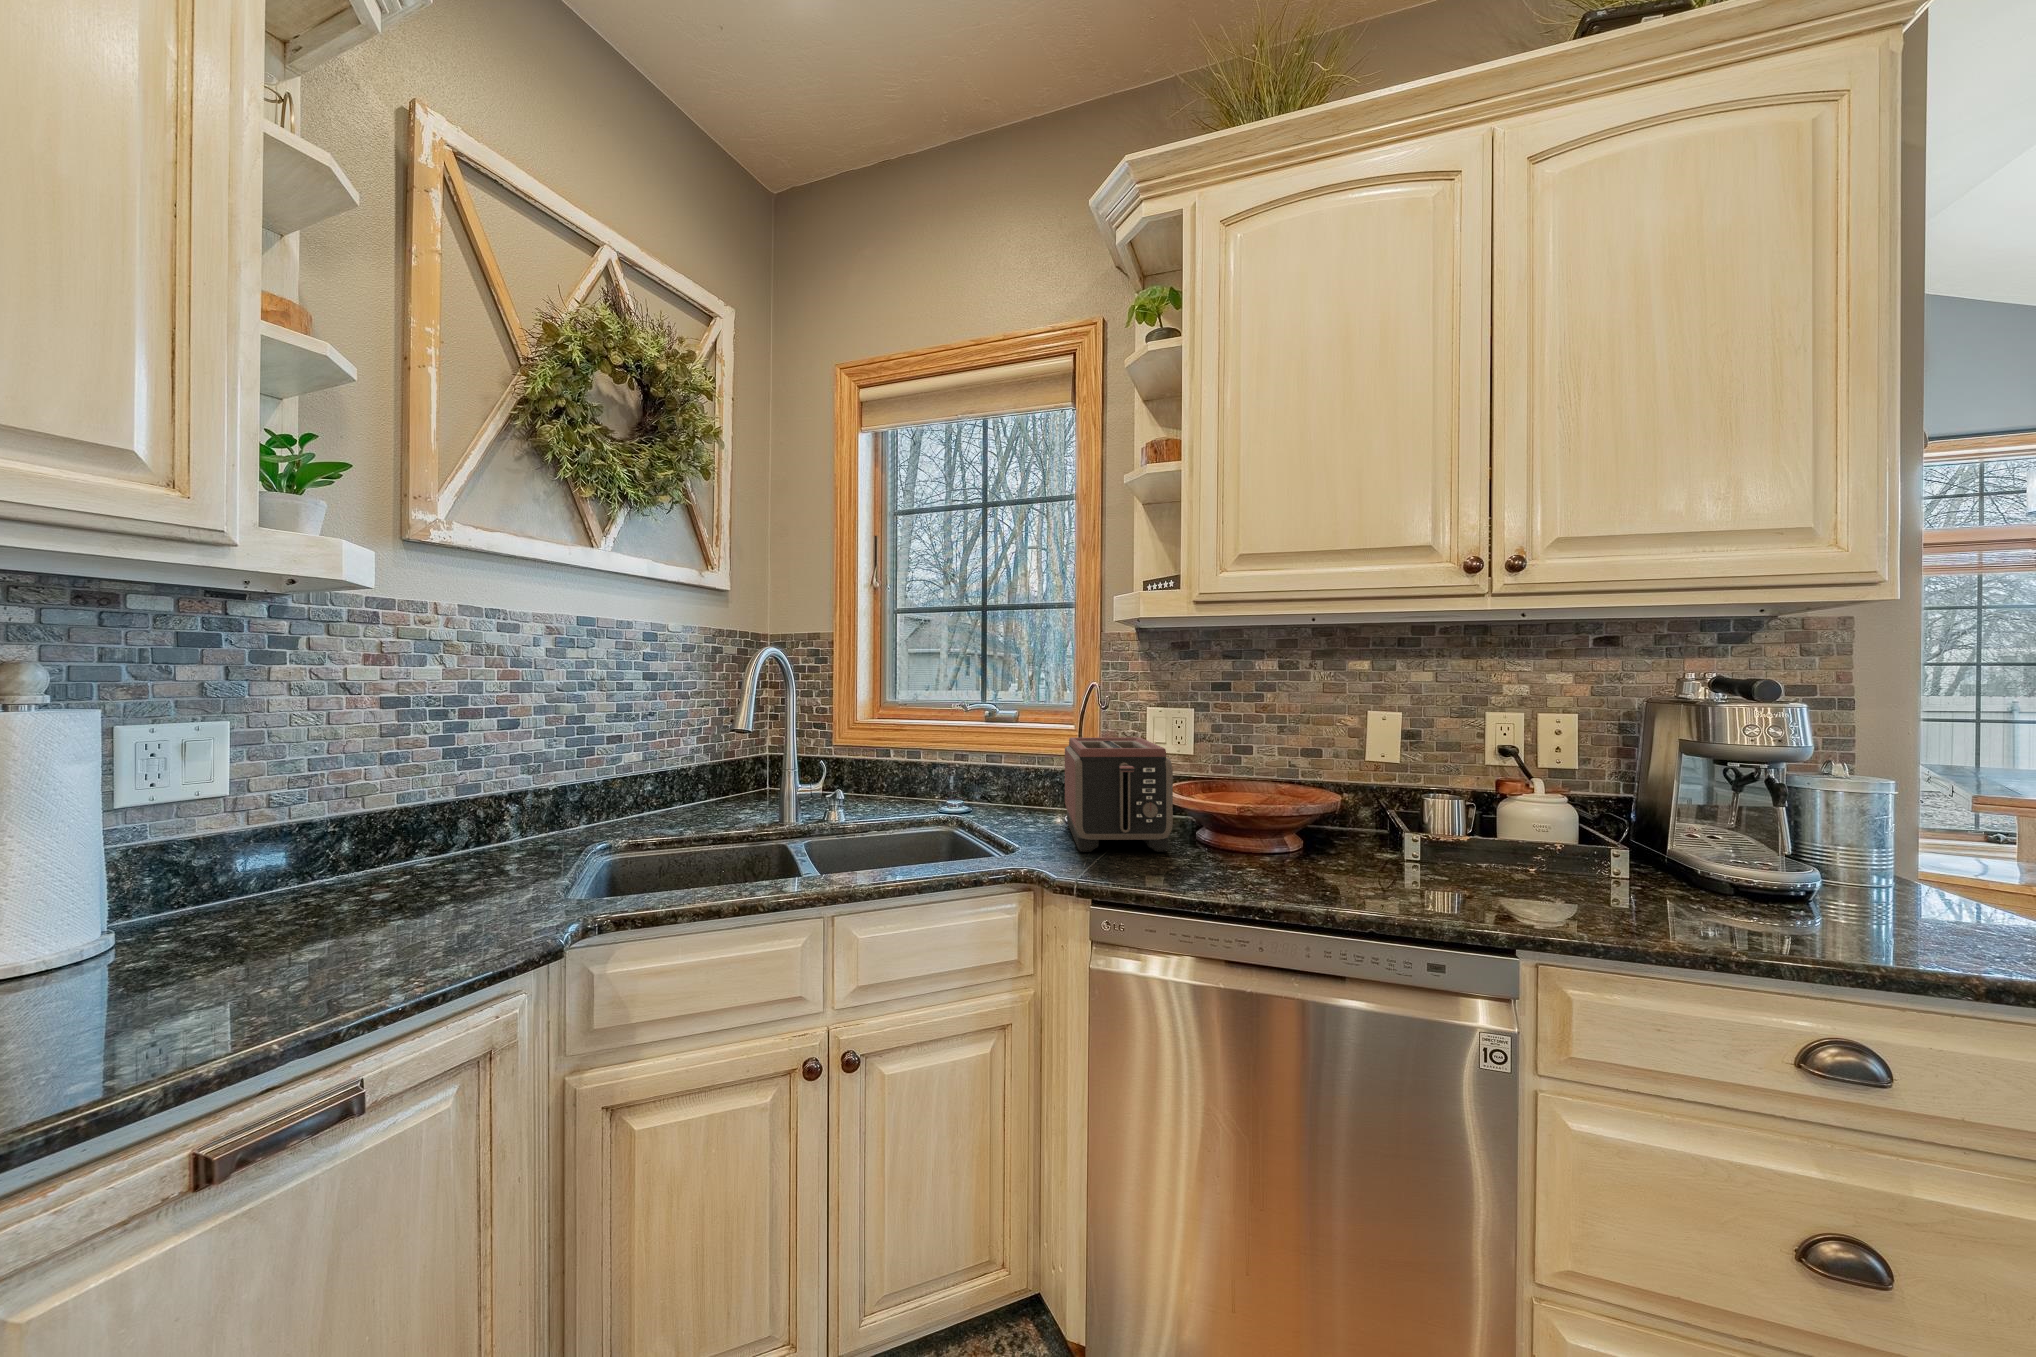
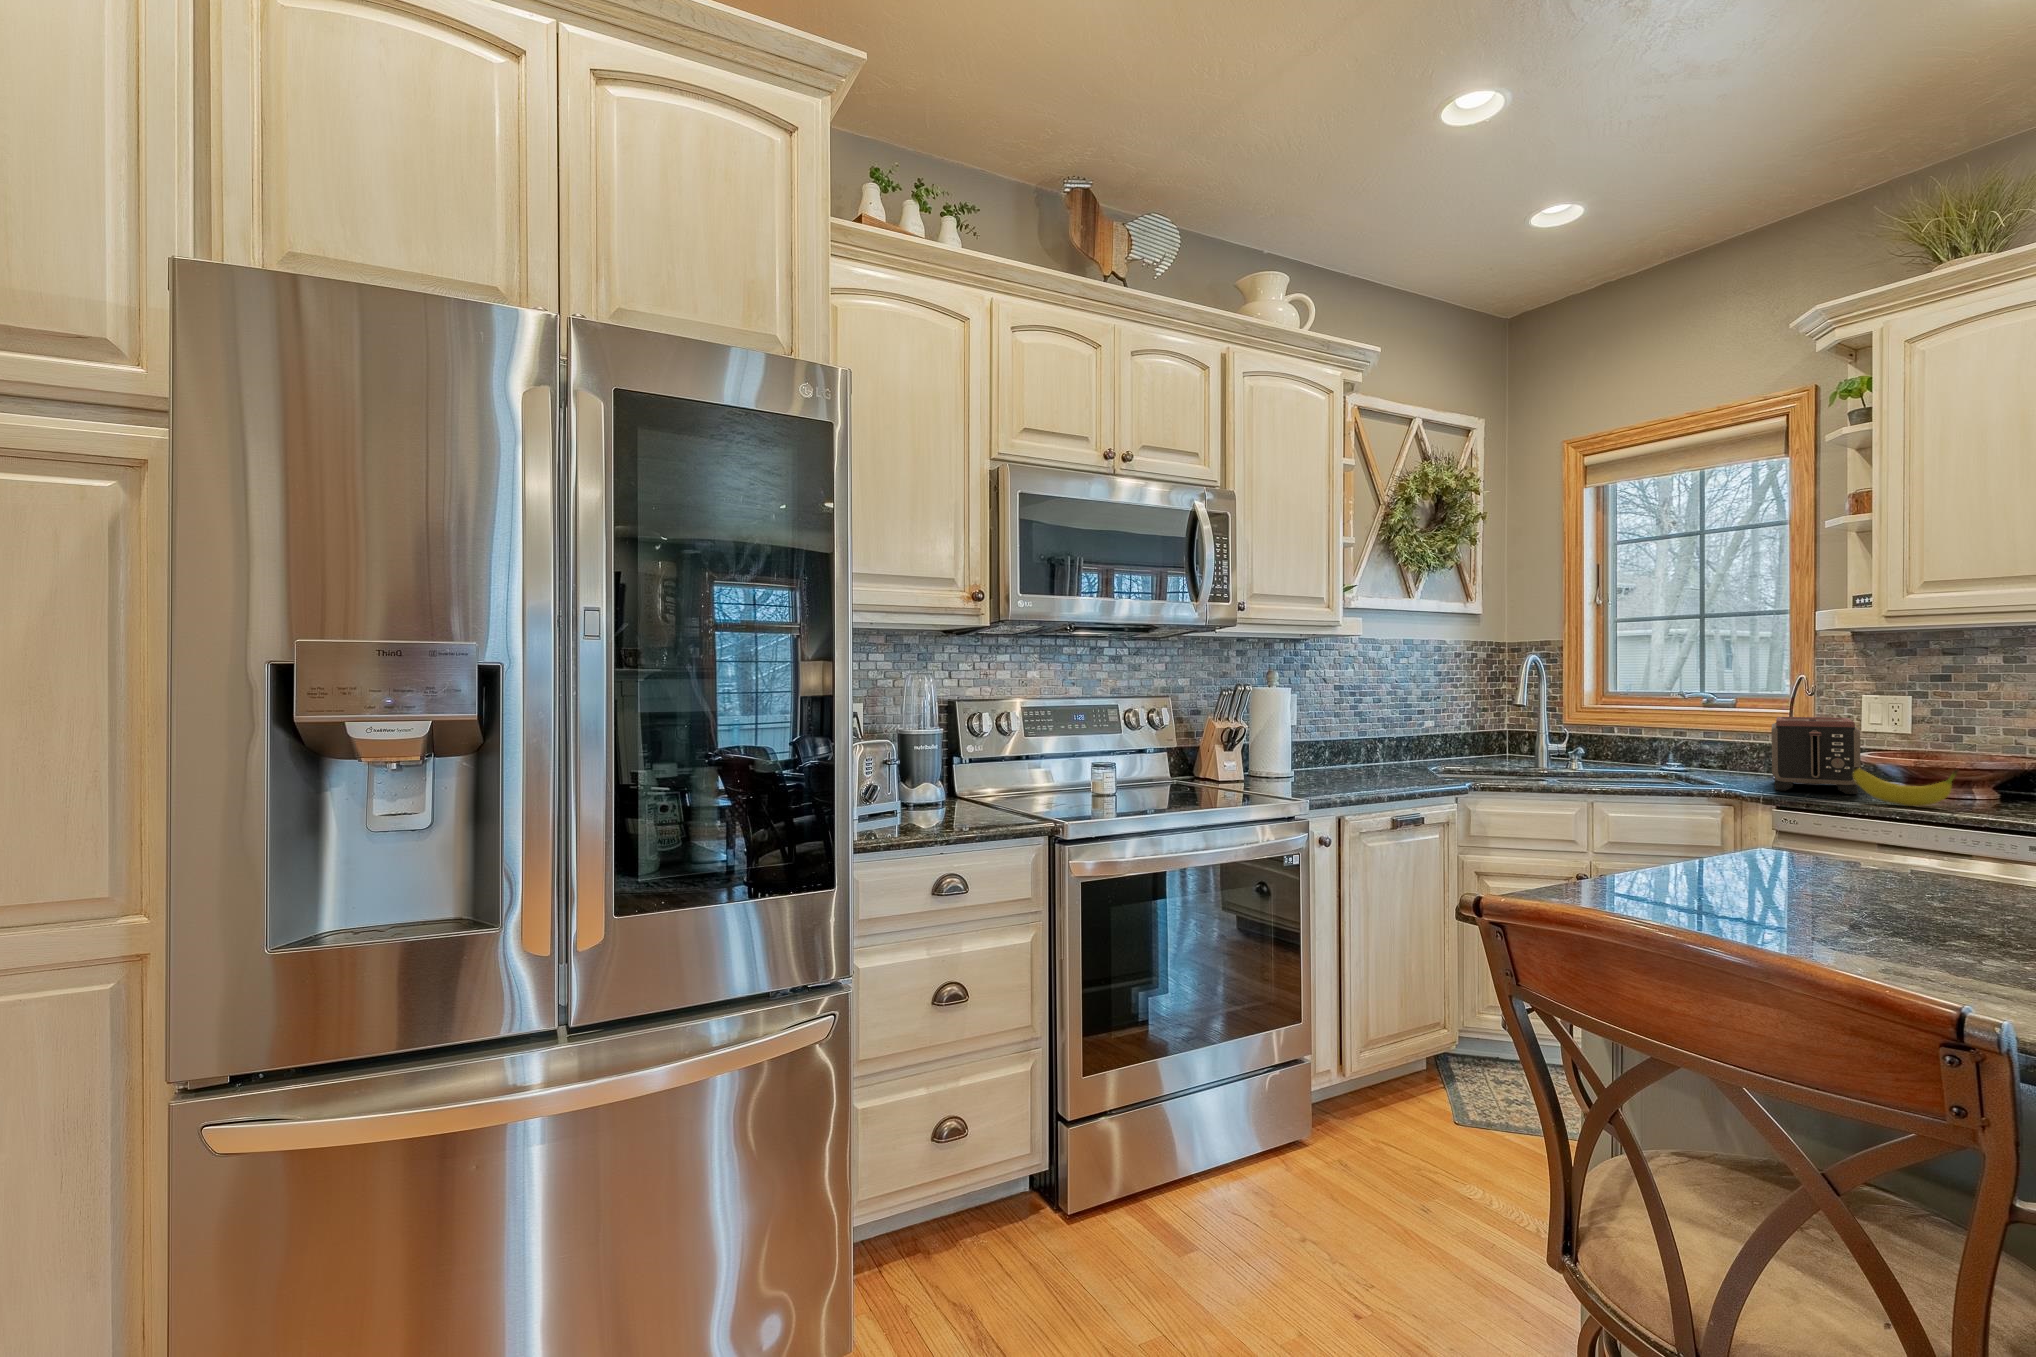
fruit: none [1178,821,1298,879] -> present [1853,767,1958,806]

